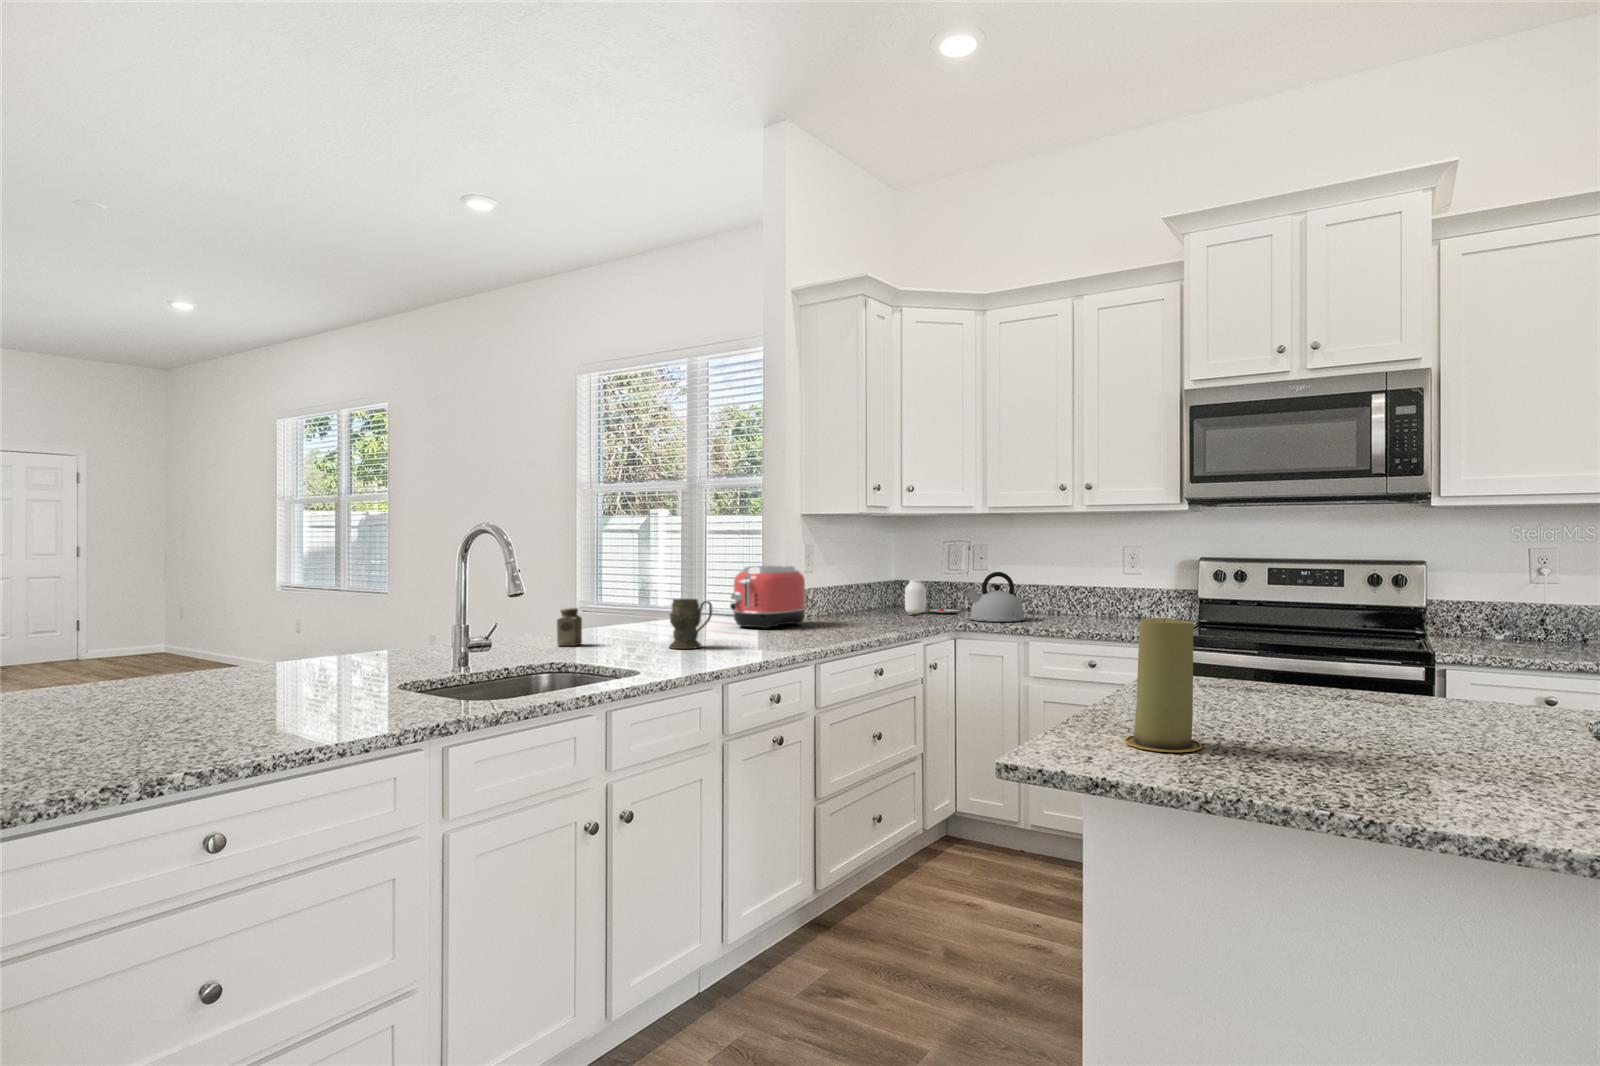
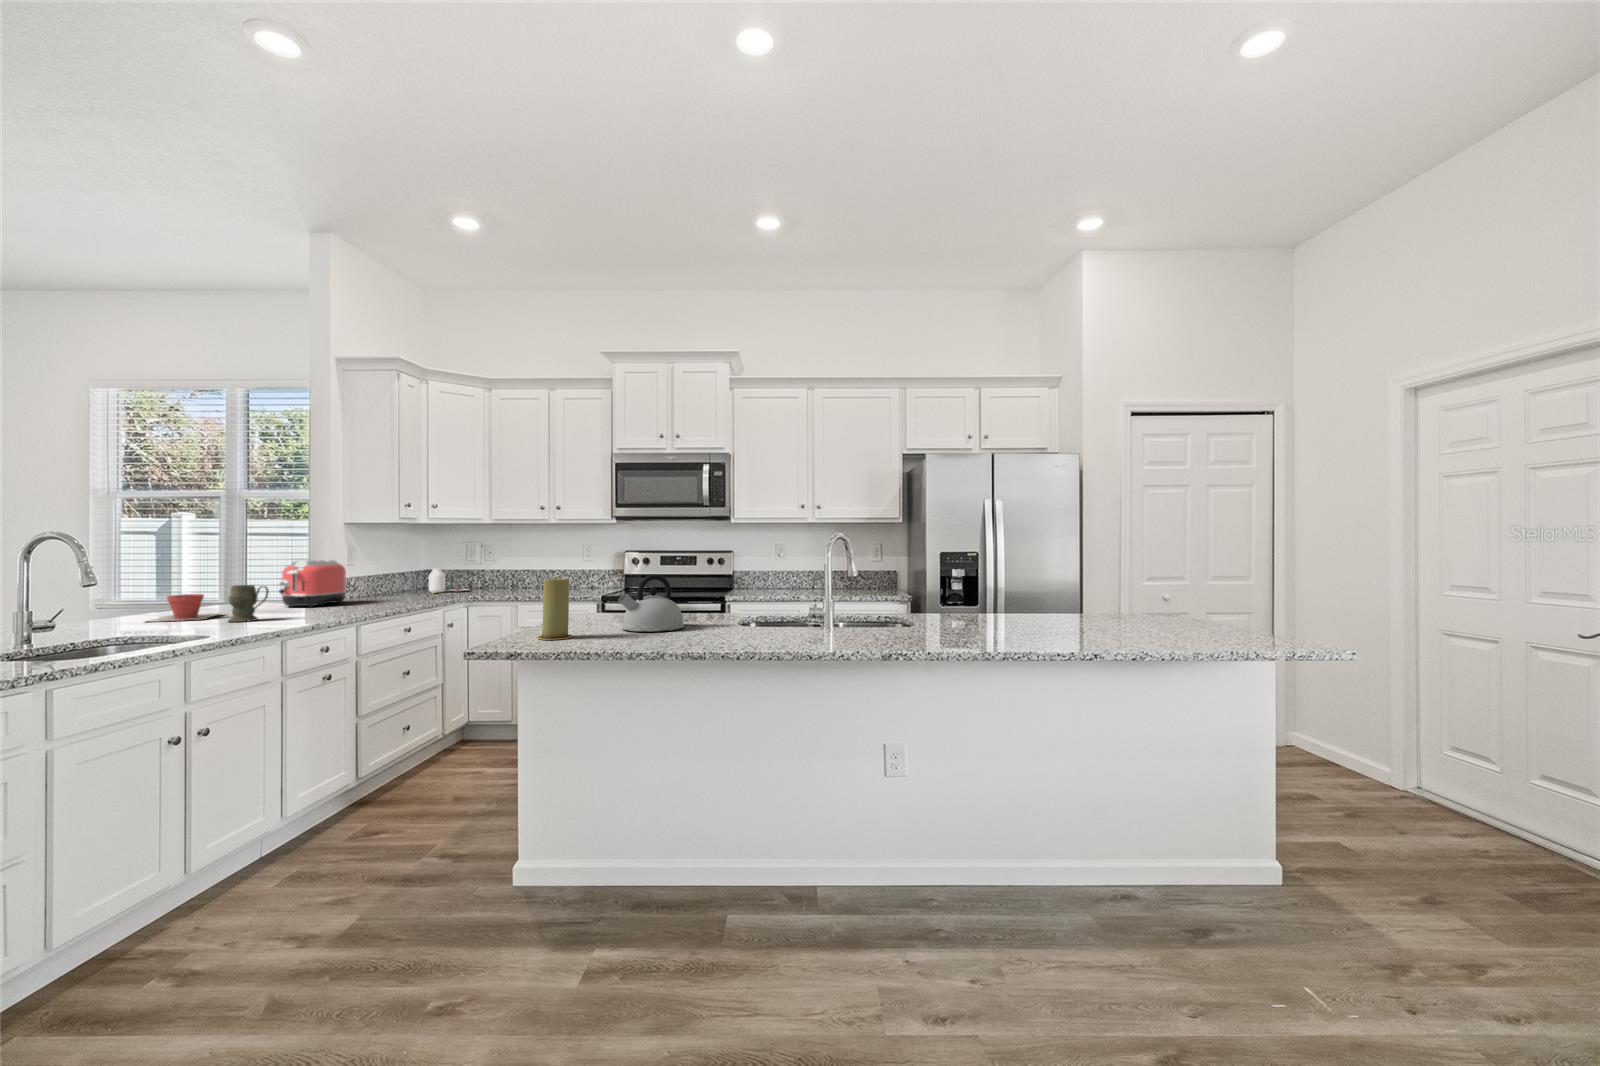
kettle: present [965,572,1025,622] -> present [619,574,684,632]
salt shaker: present [557,607,582,646] -> none [112,596,138,627]
plant pot: none [588,607,674,641] -> present [150,594,220,622]

